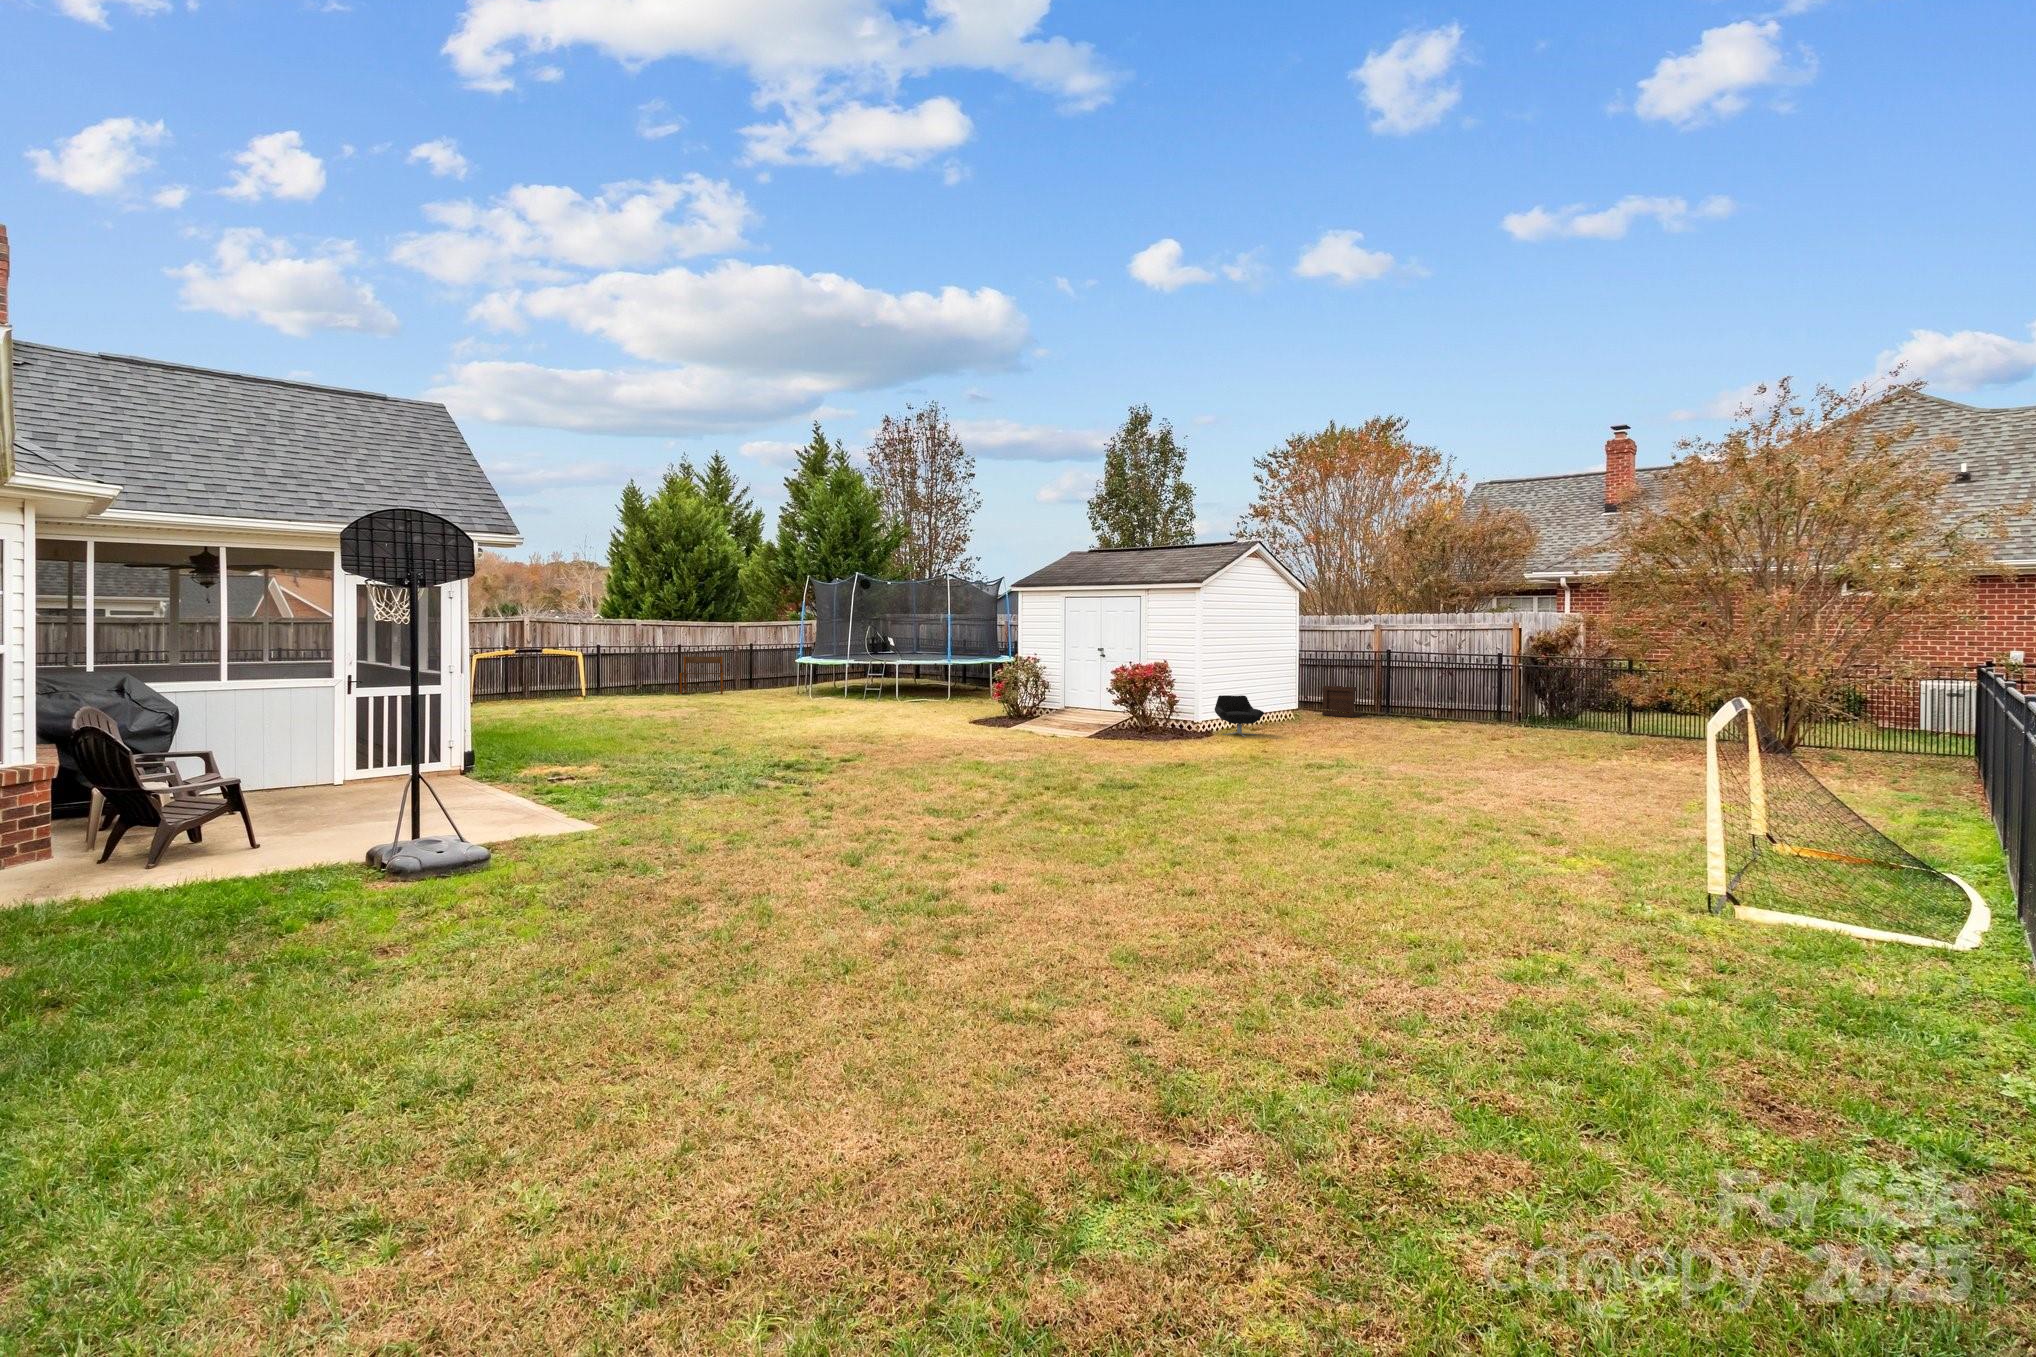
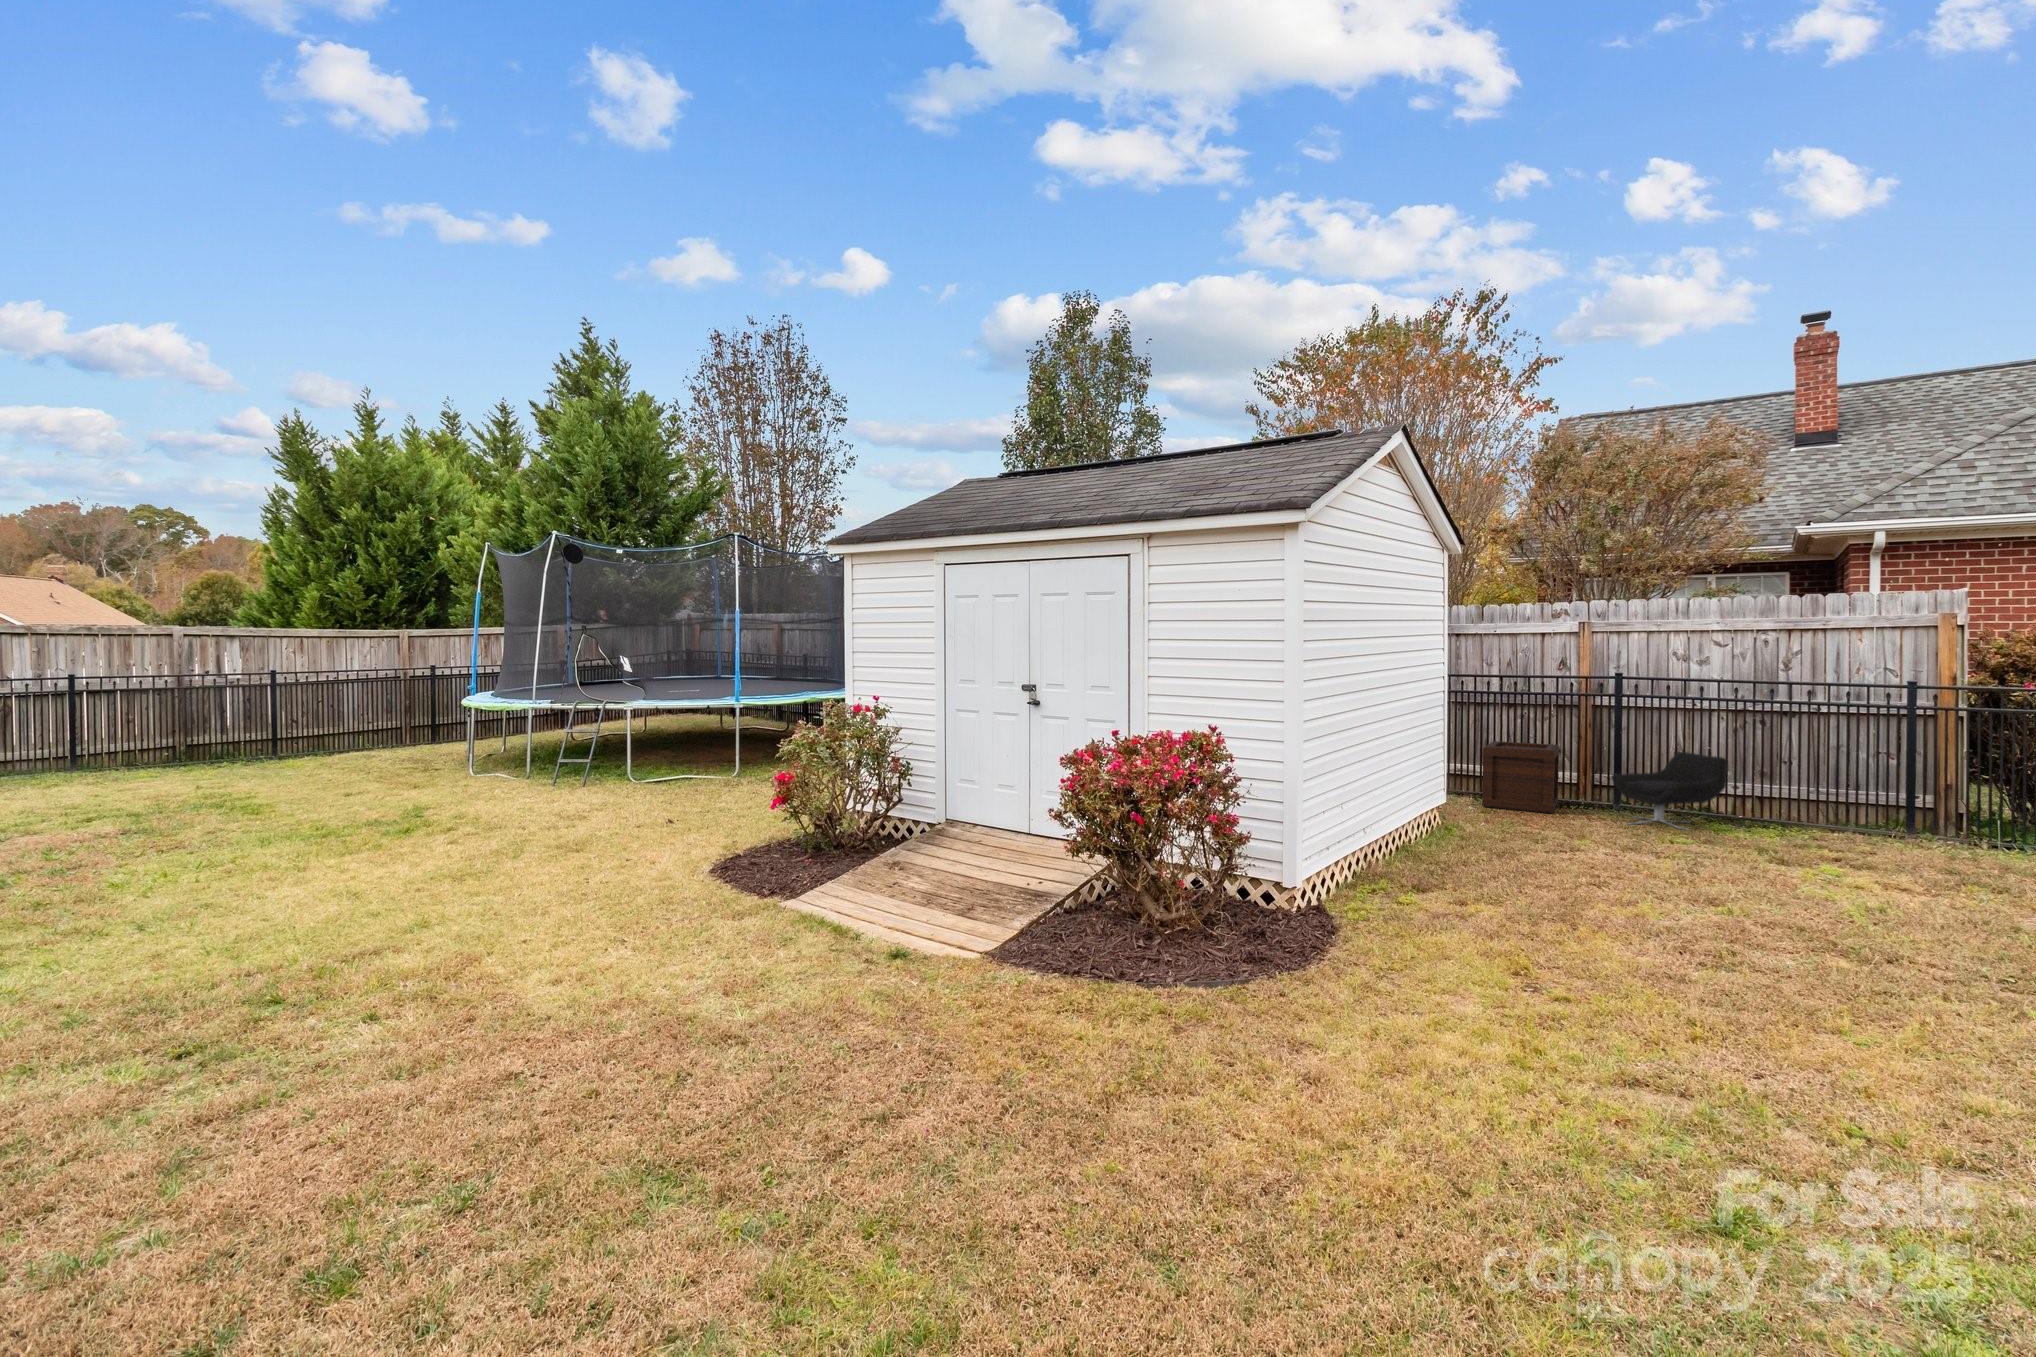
bench: present [680,656,725,694] -> none [247,694,354,768]
lounge chair: present [1215,695,1264,737] -> present [1611,752,1727,828]

